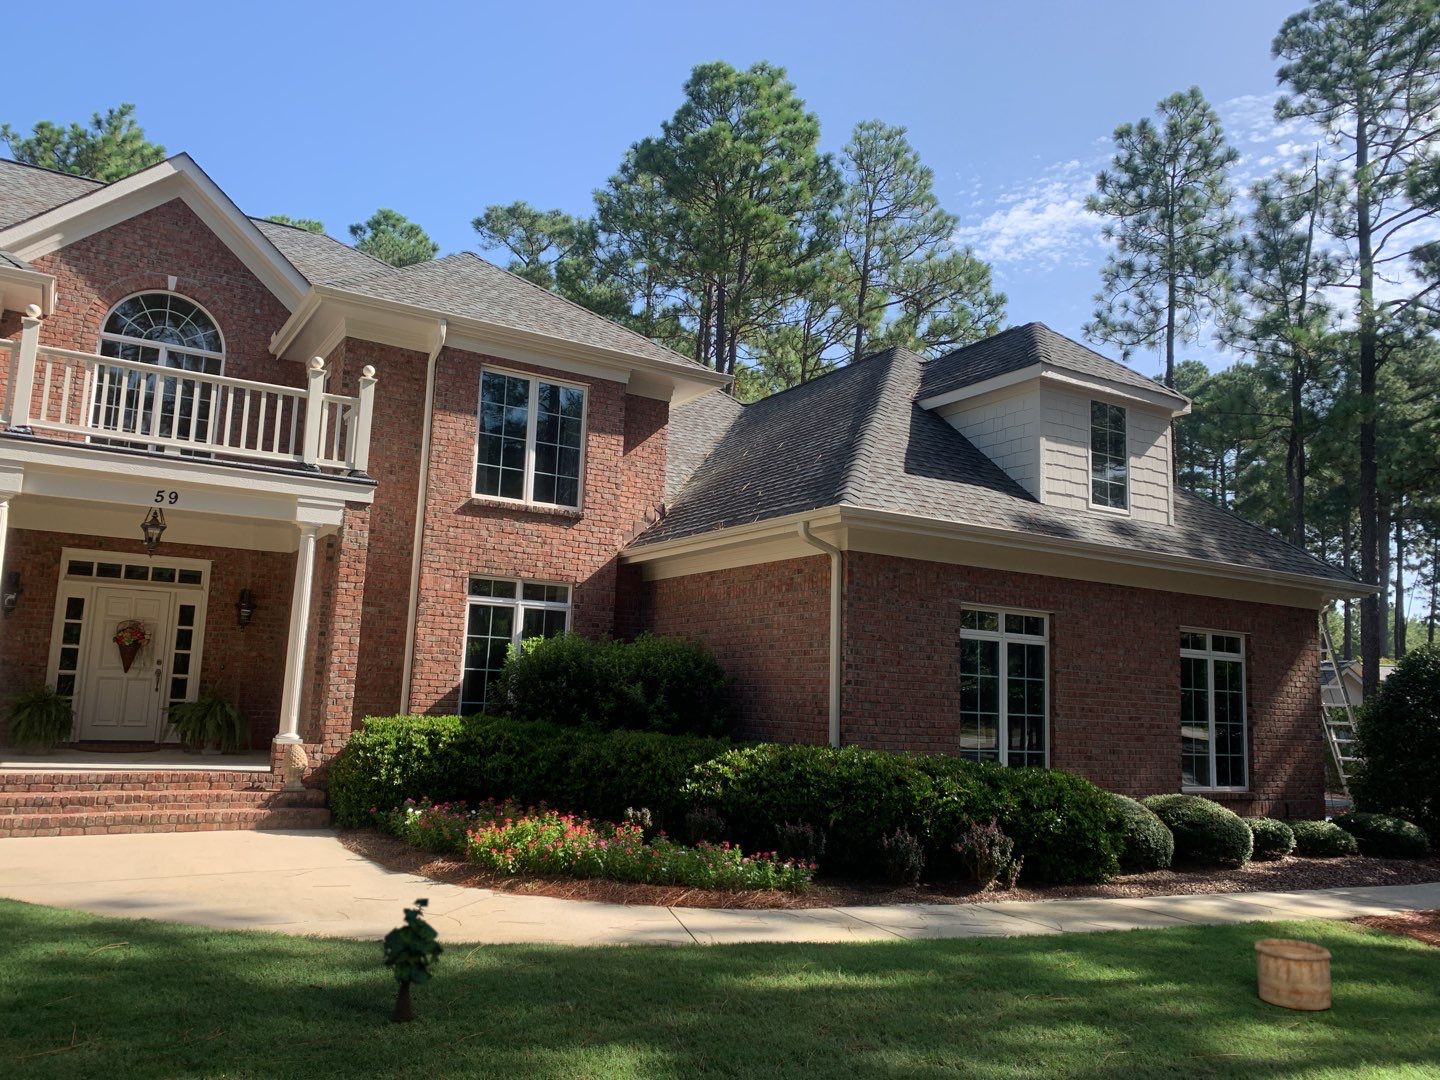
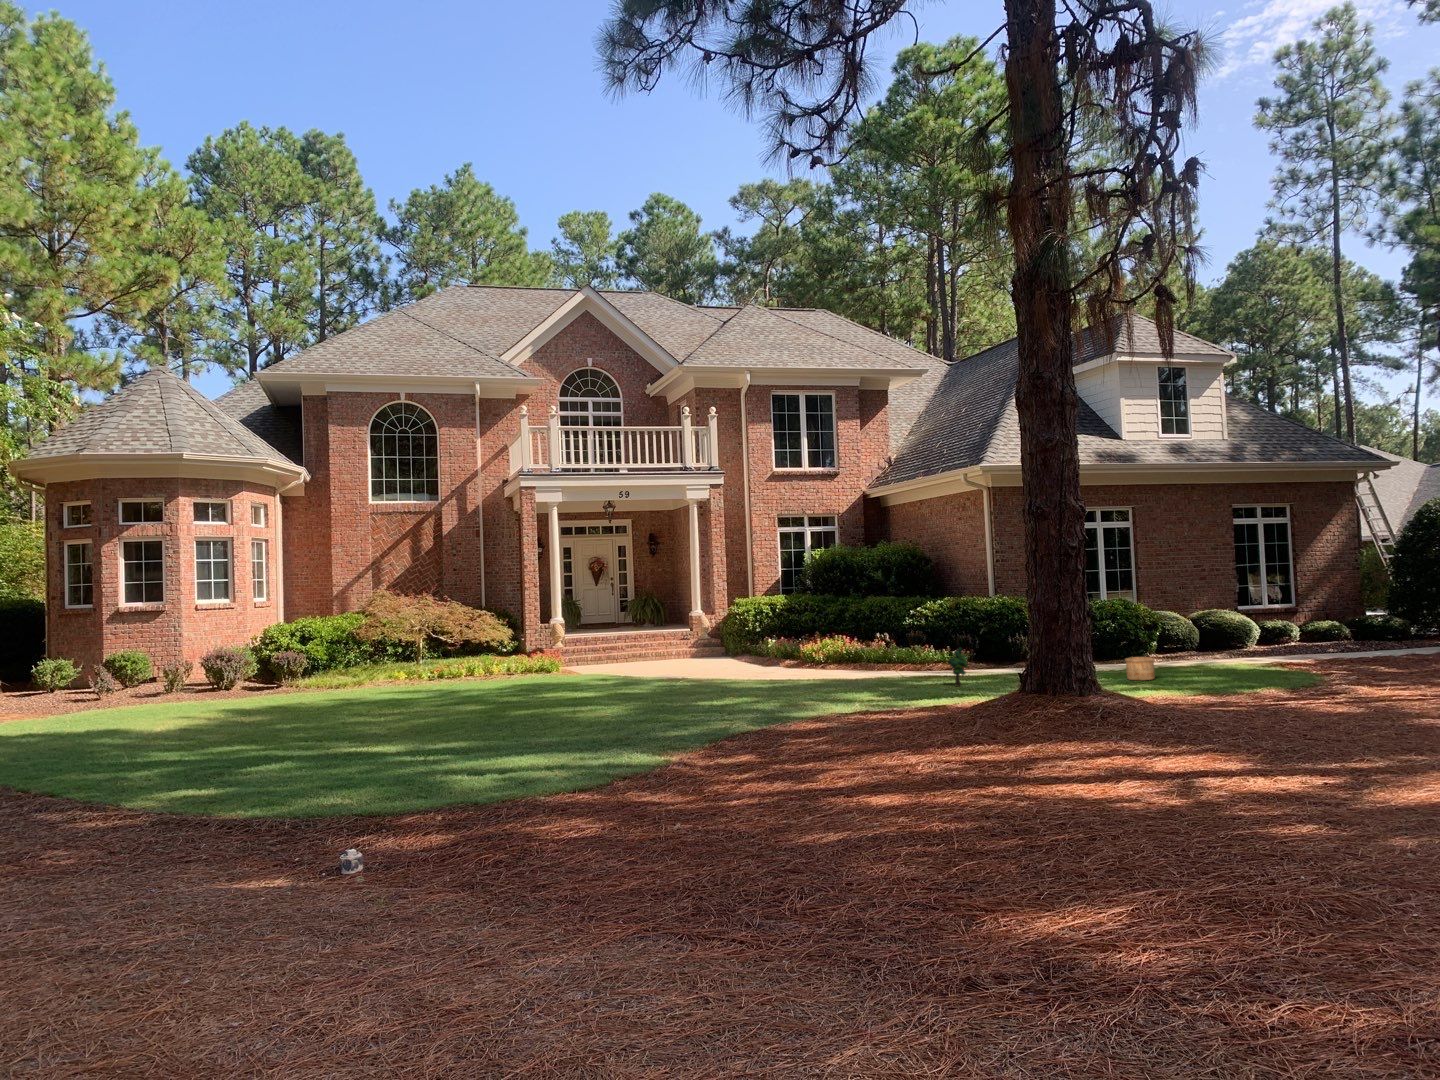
decorative plant: present [374,898,444,1022] -> present [948,647,968,687]

